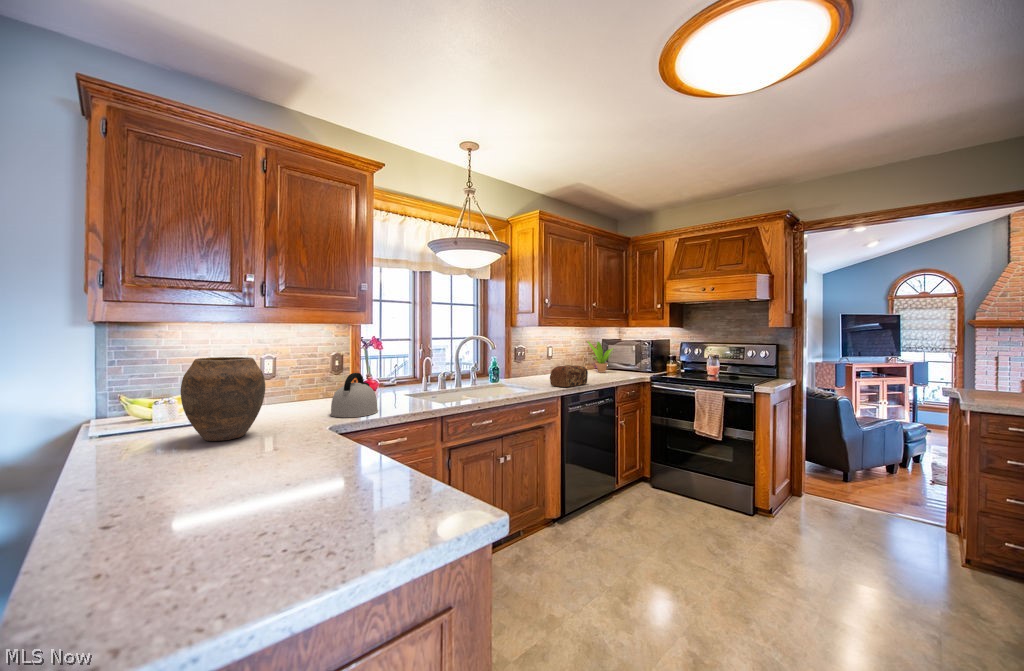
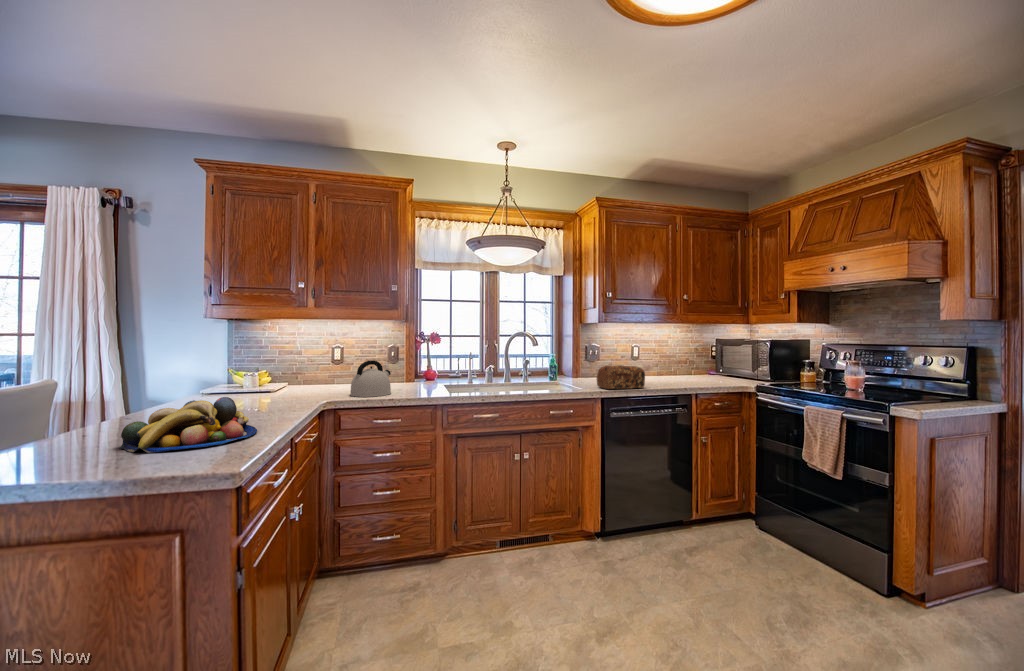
potted plant: present [587,341,612,373] -> none [690,341,724,379]
vase: present [181,357,265,441] -> none [229,343,287,402]
fruit bowl: none [230,437,392,535] -> present [120,397,257,453]

